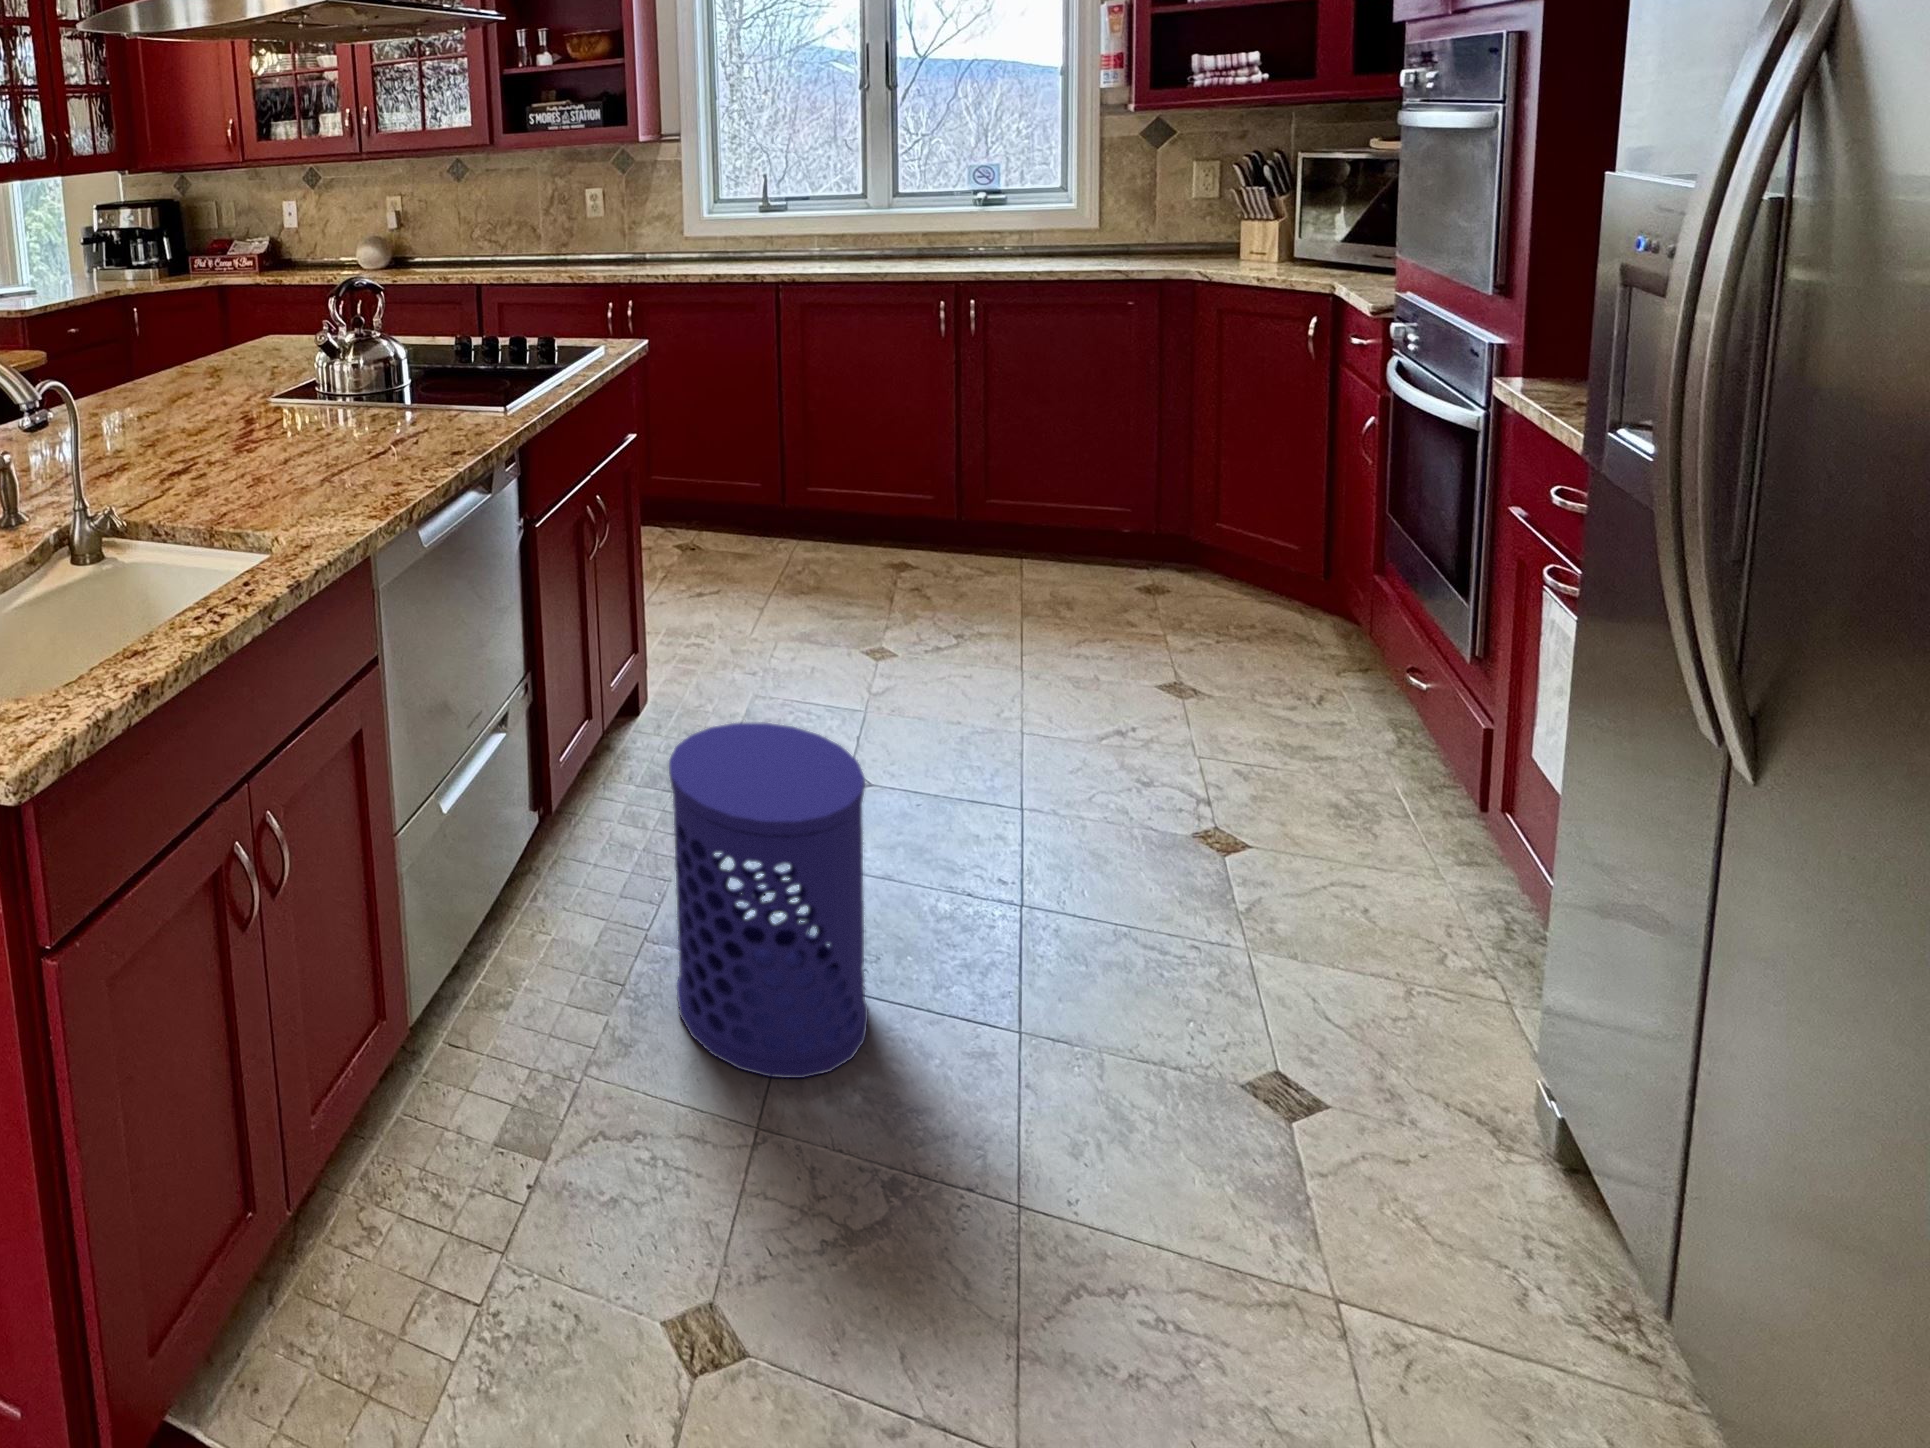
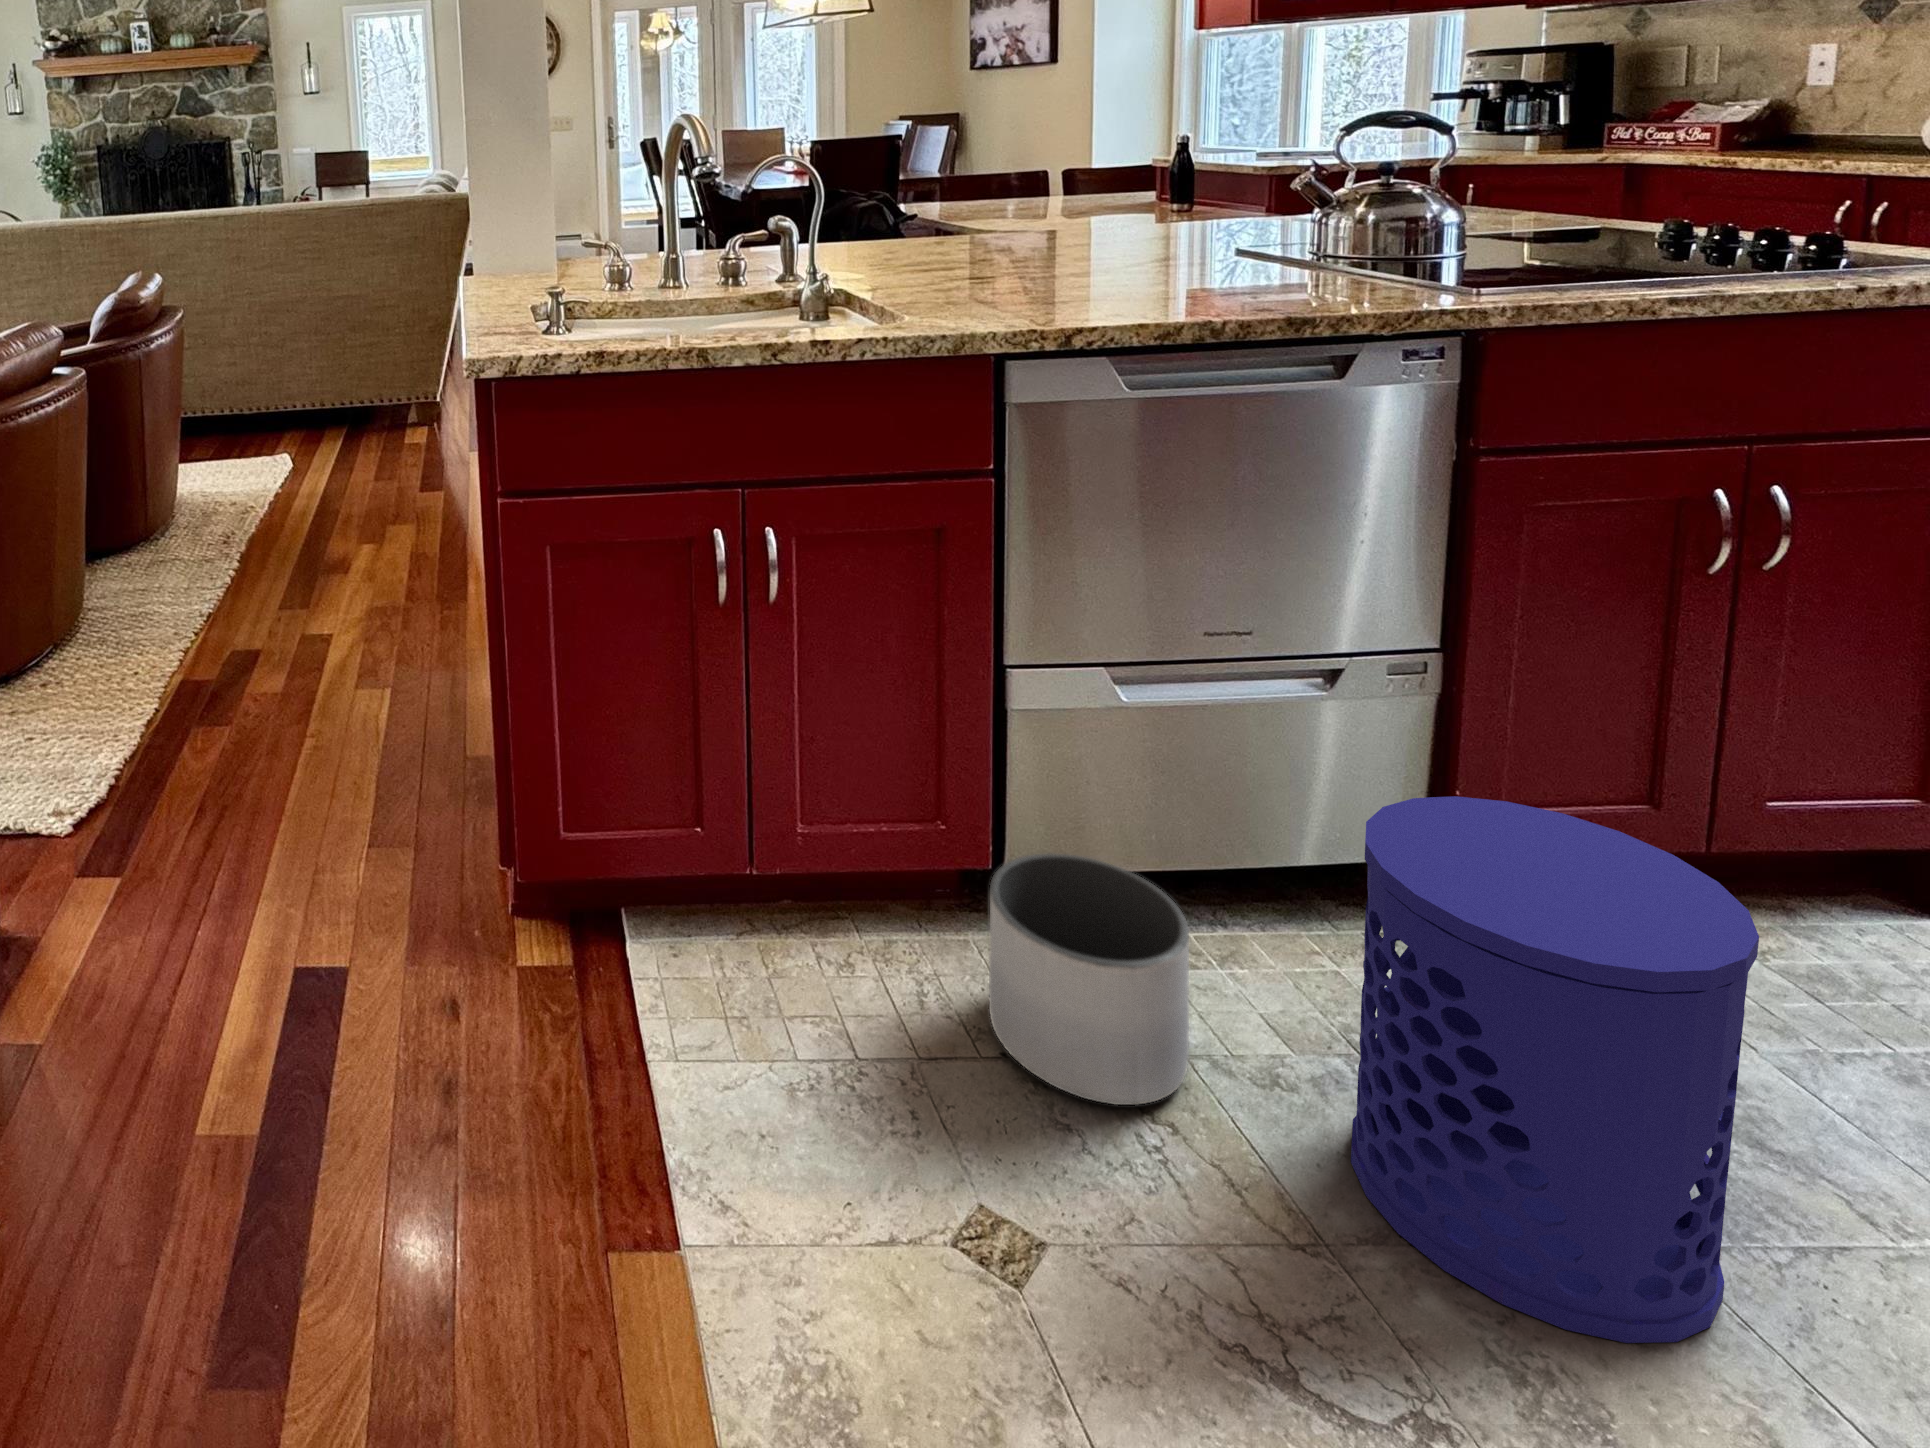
planter: none [463,939,628,1178] -> present [989,853,1189,1105]

